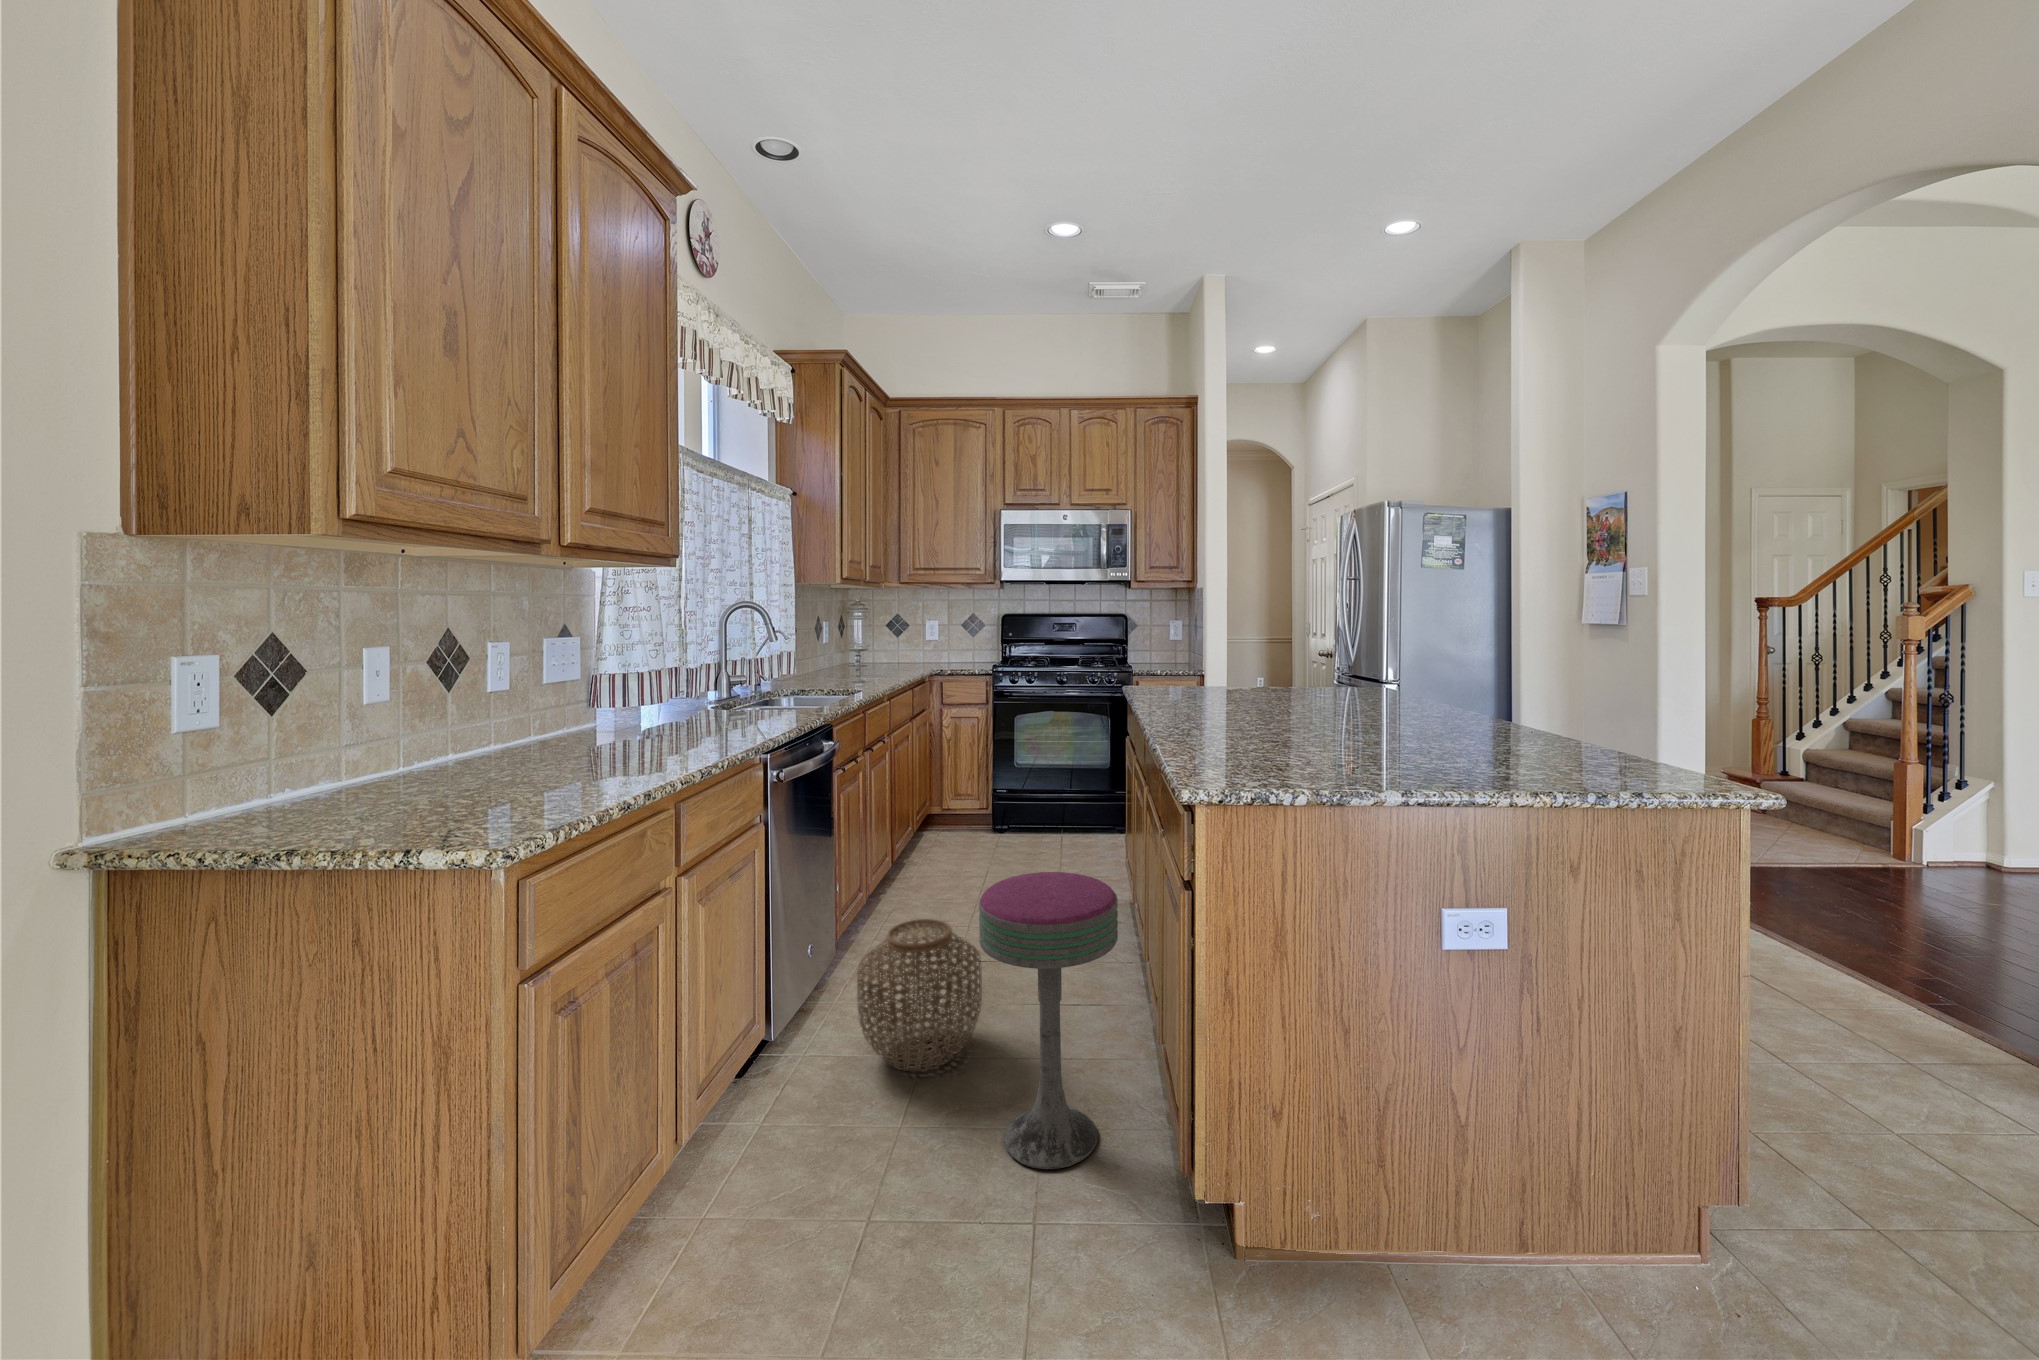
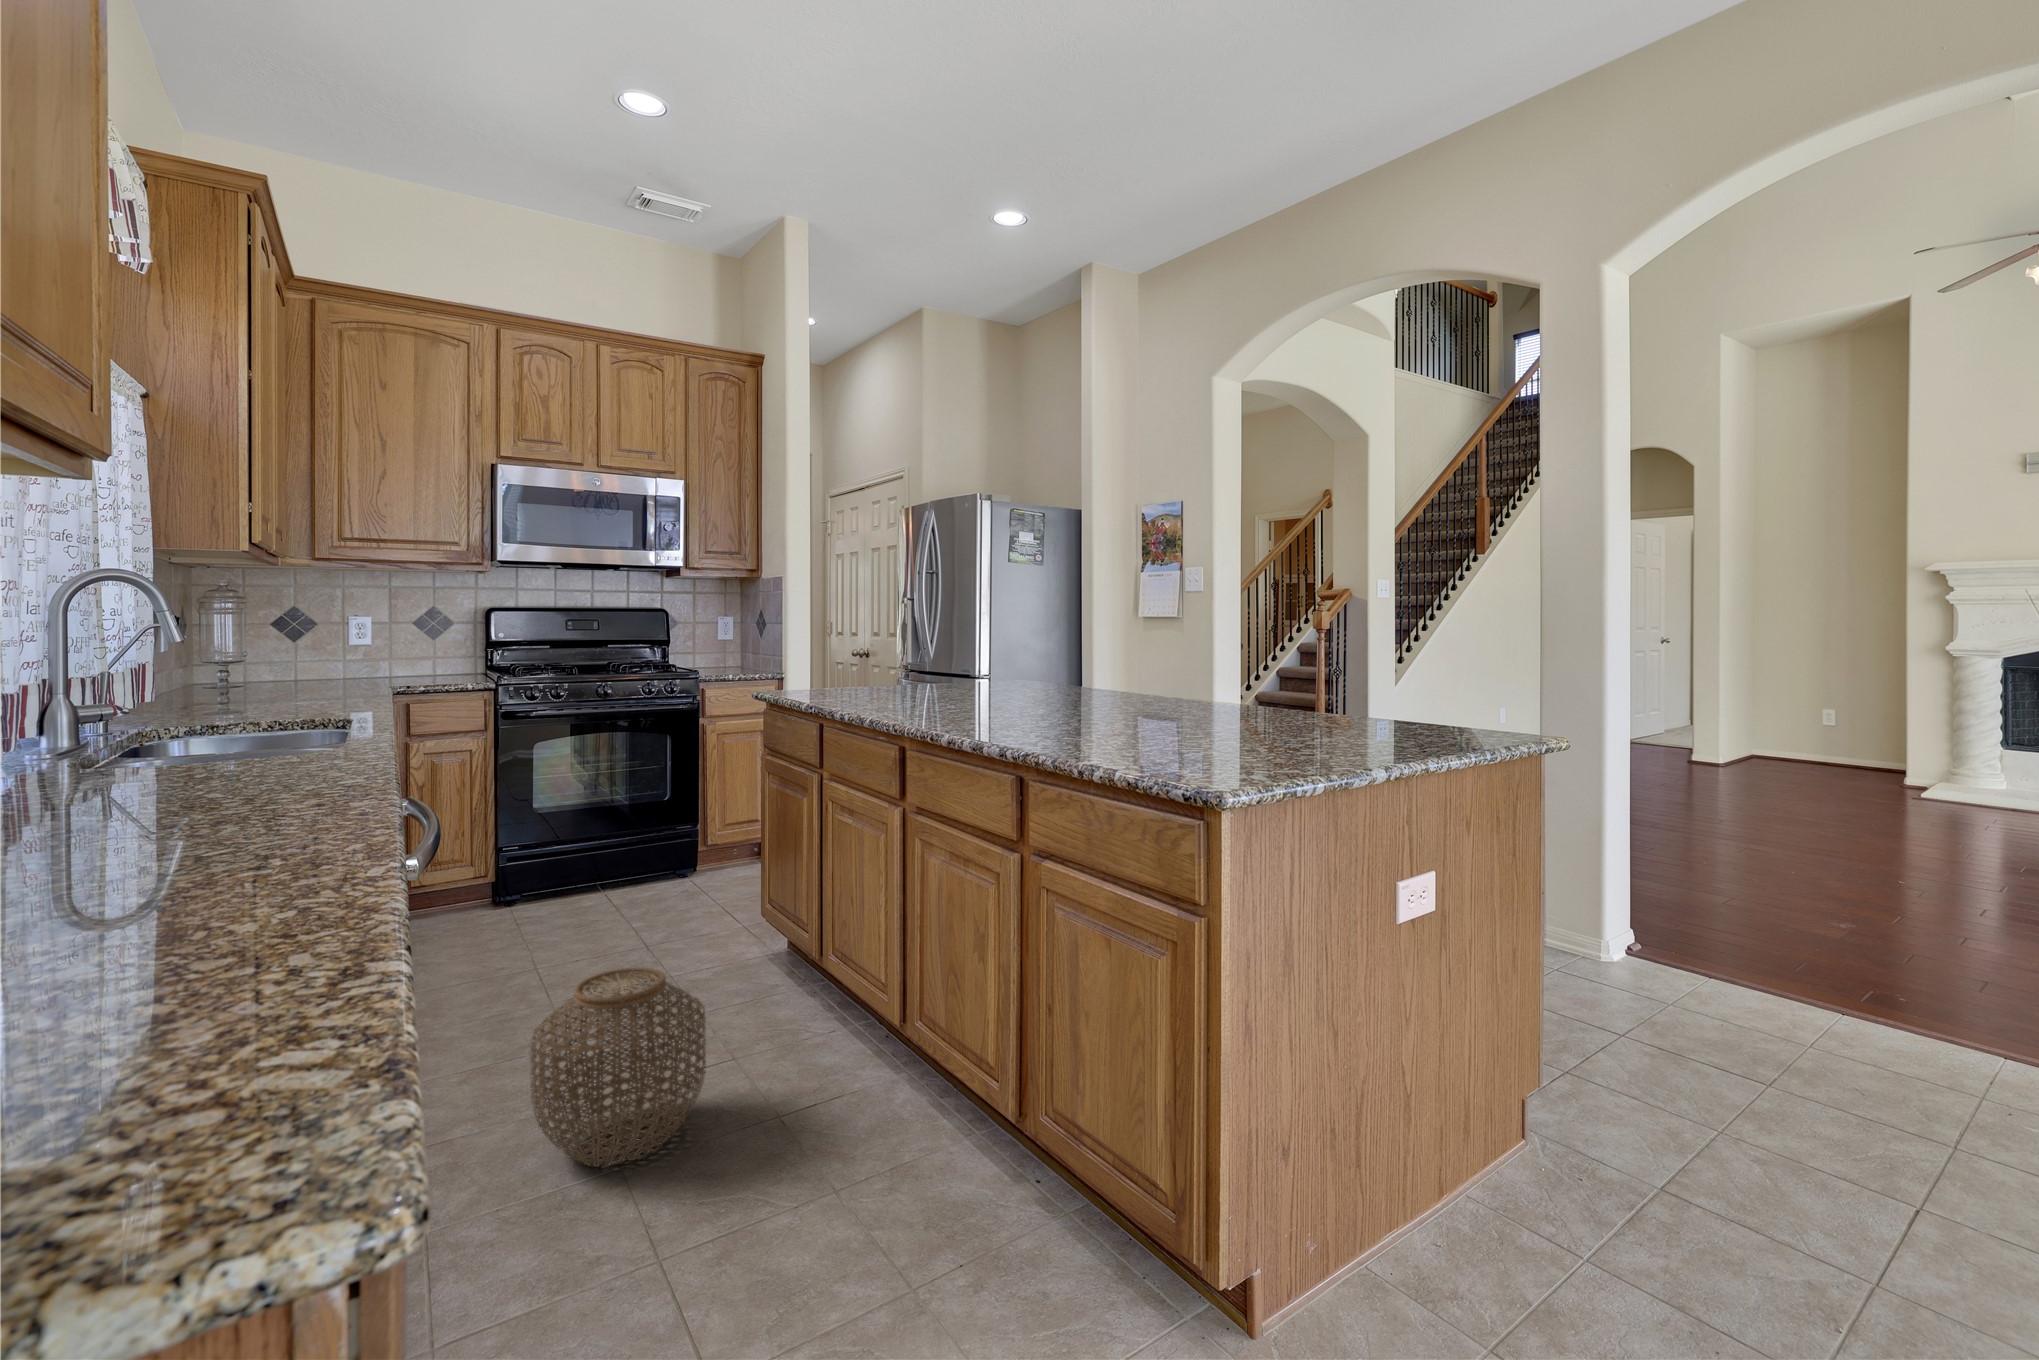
bar stool: present [979,872,1118,1169] -> none [770,863,930,1191]

